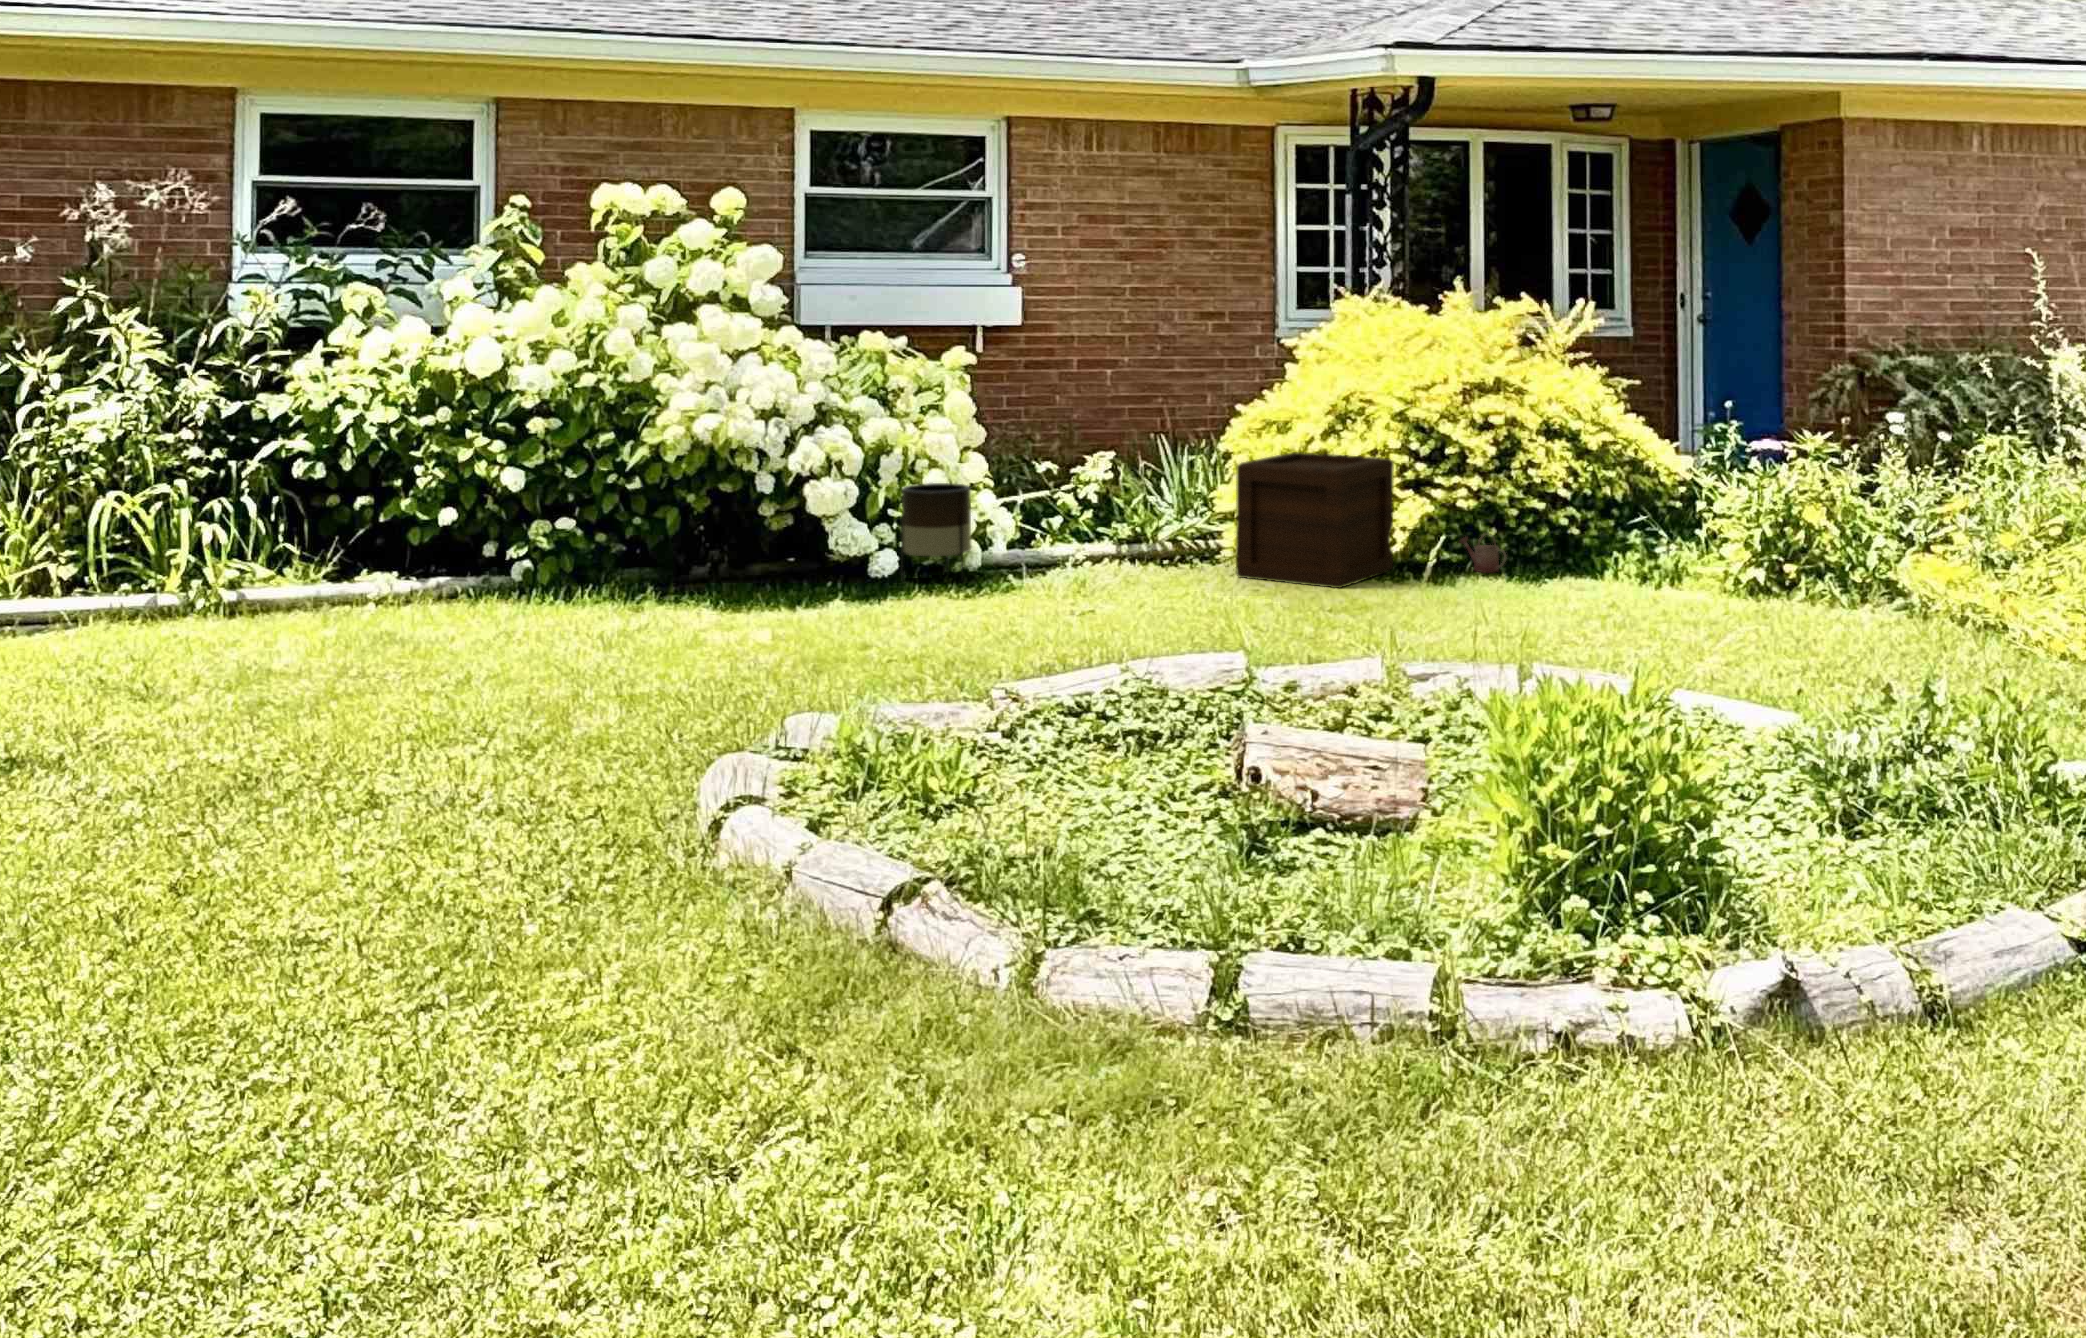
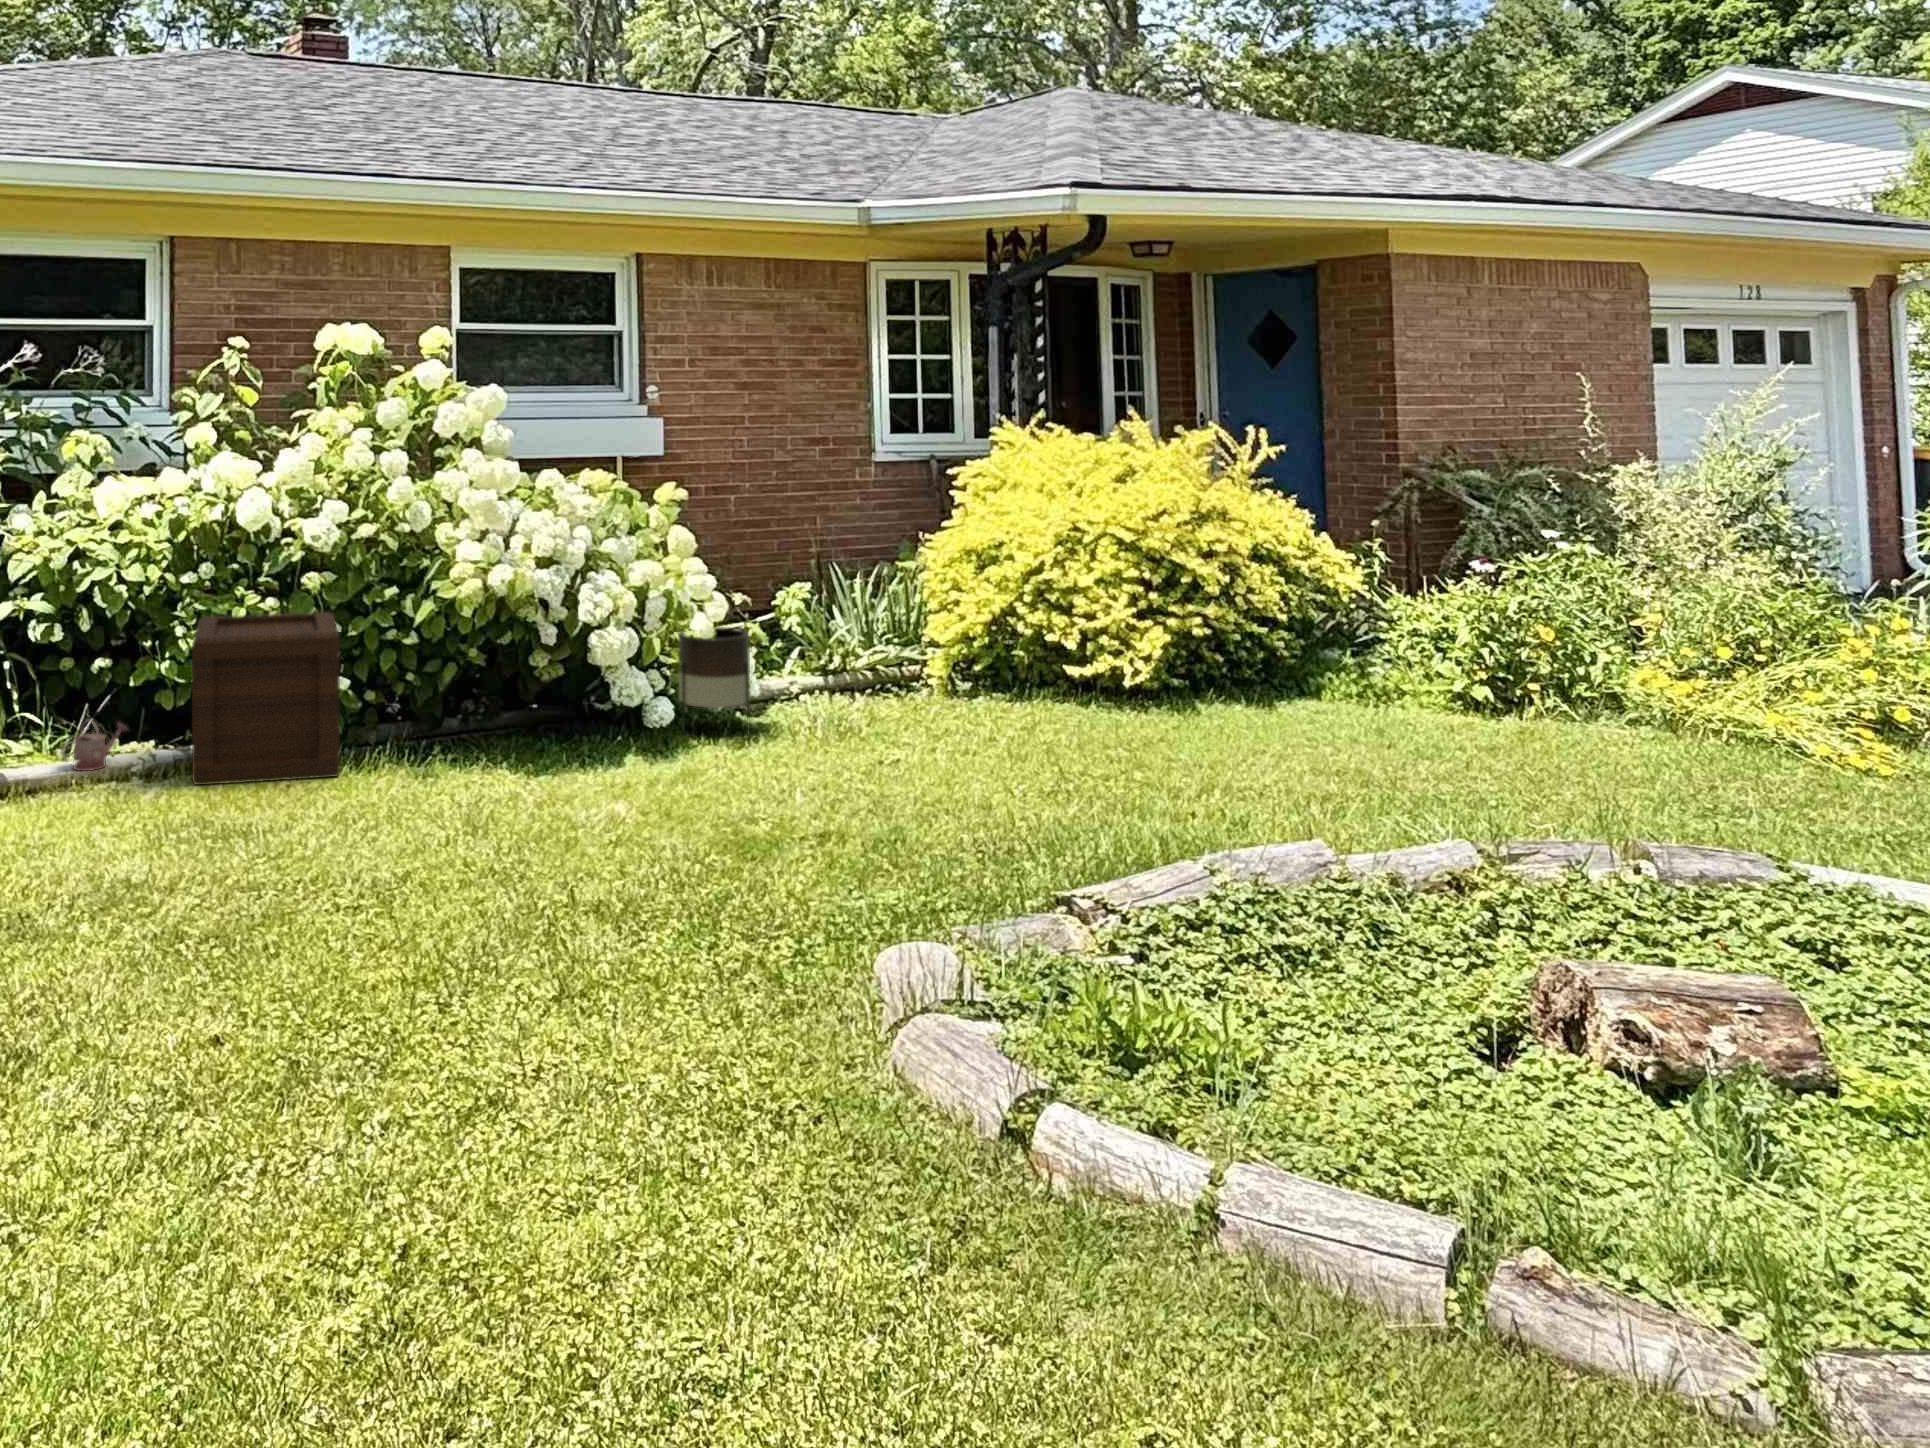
wooden crate: present [1236,452,1394,588] -> present [192,612,340,785]
watering can: present [1459,534,1506,573] -> present [61,720,128,771]

